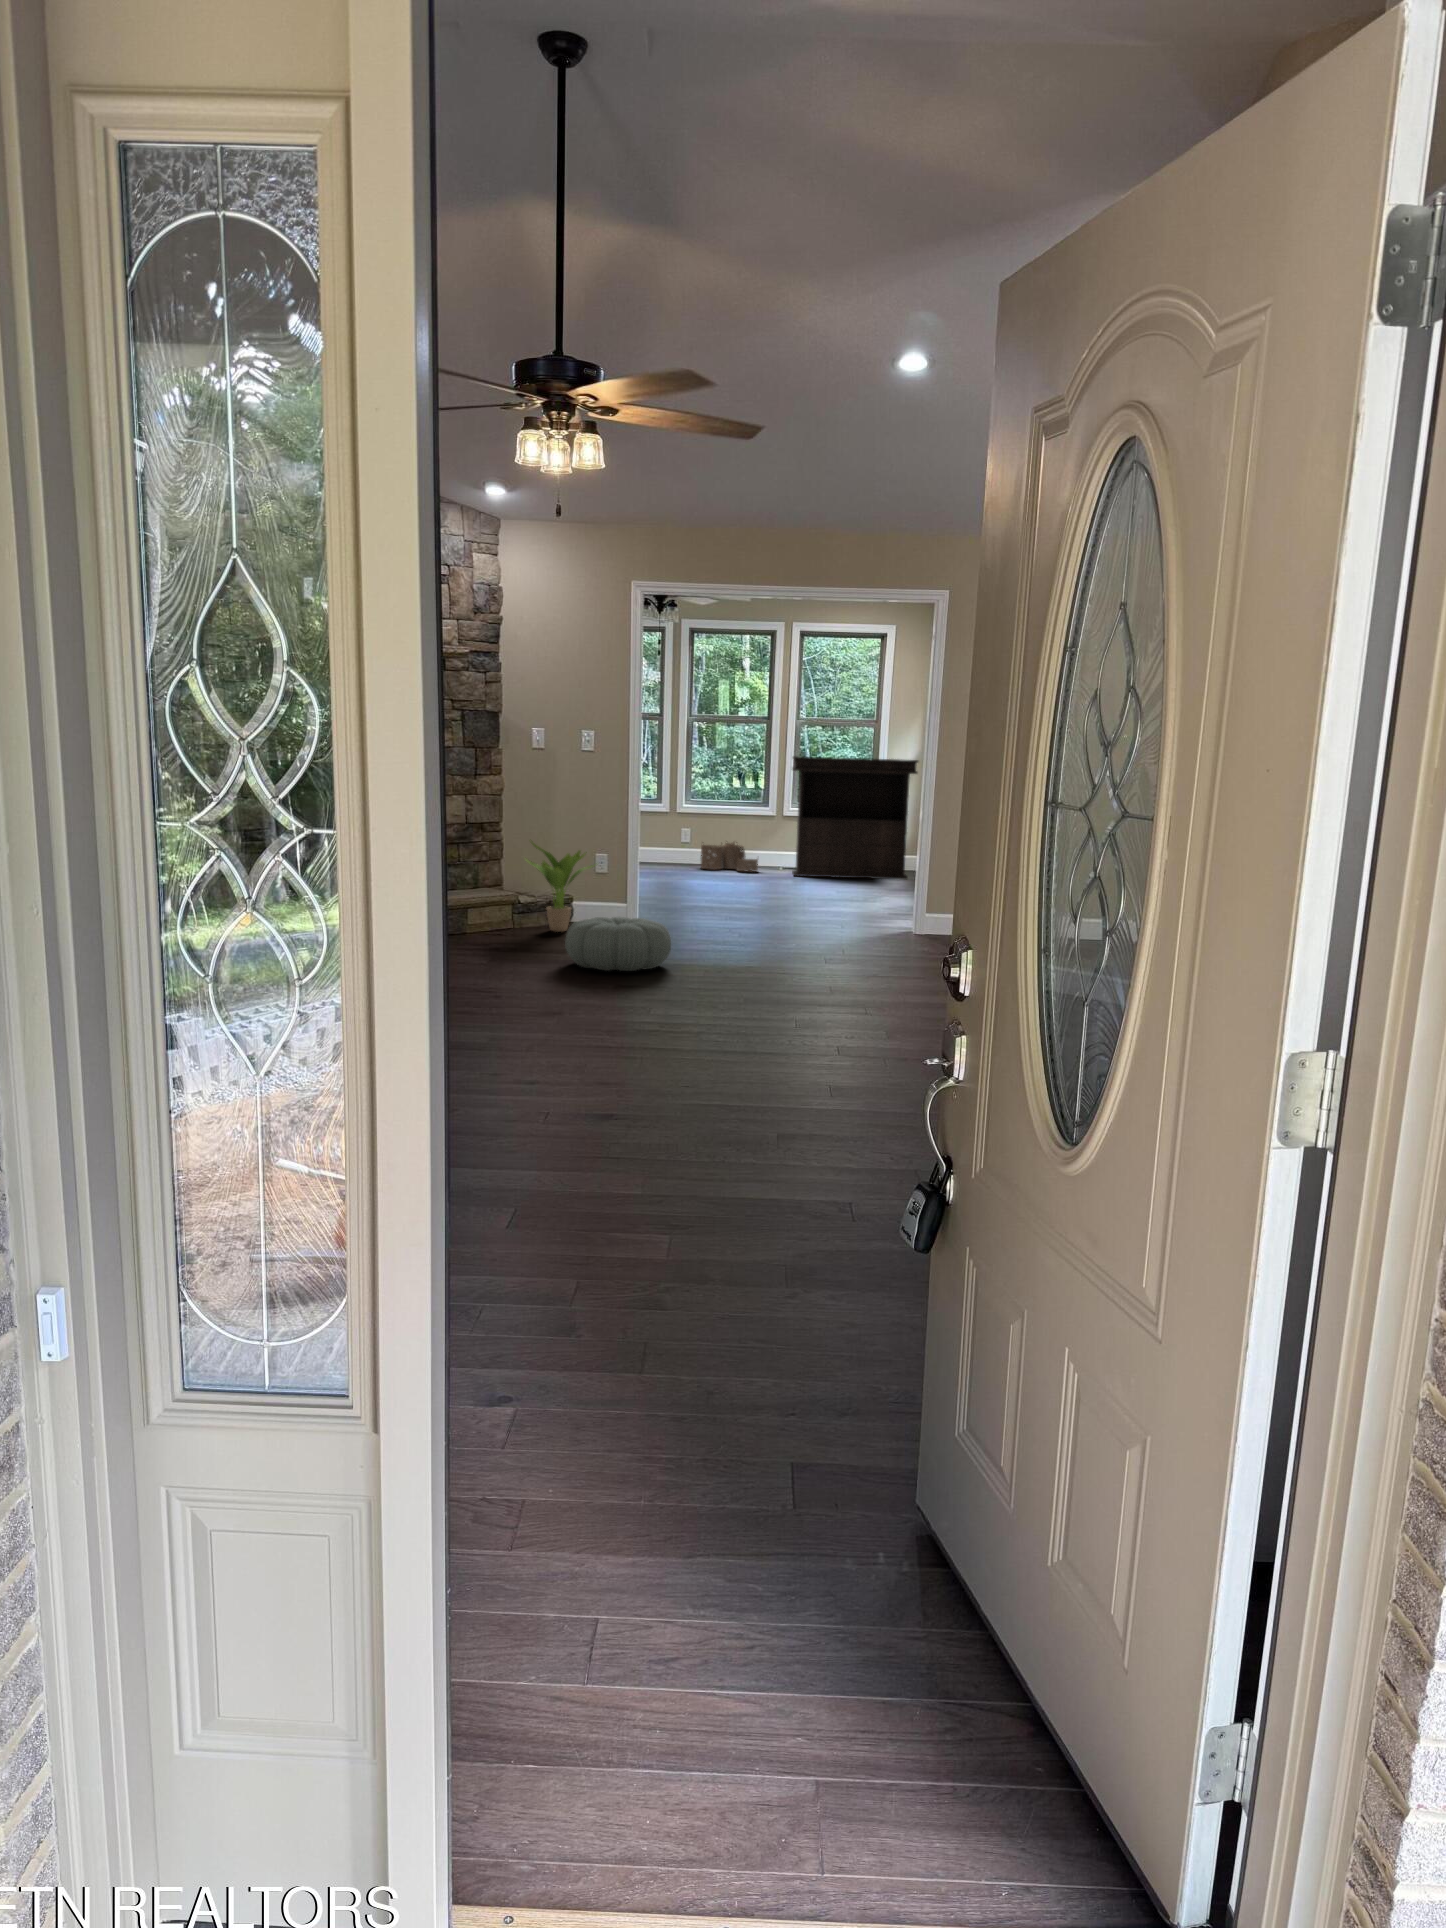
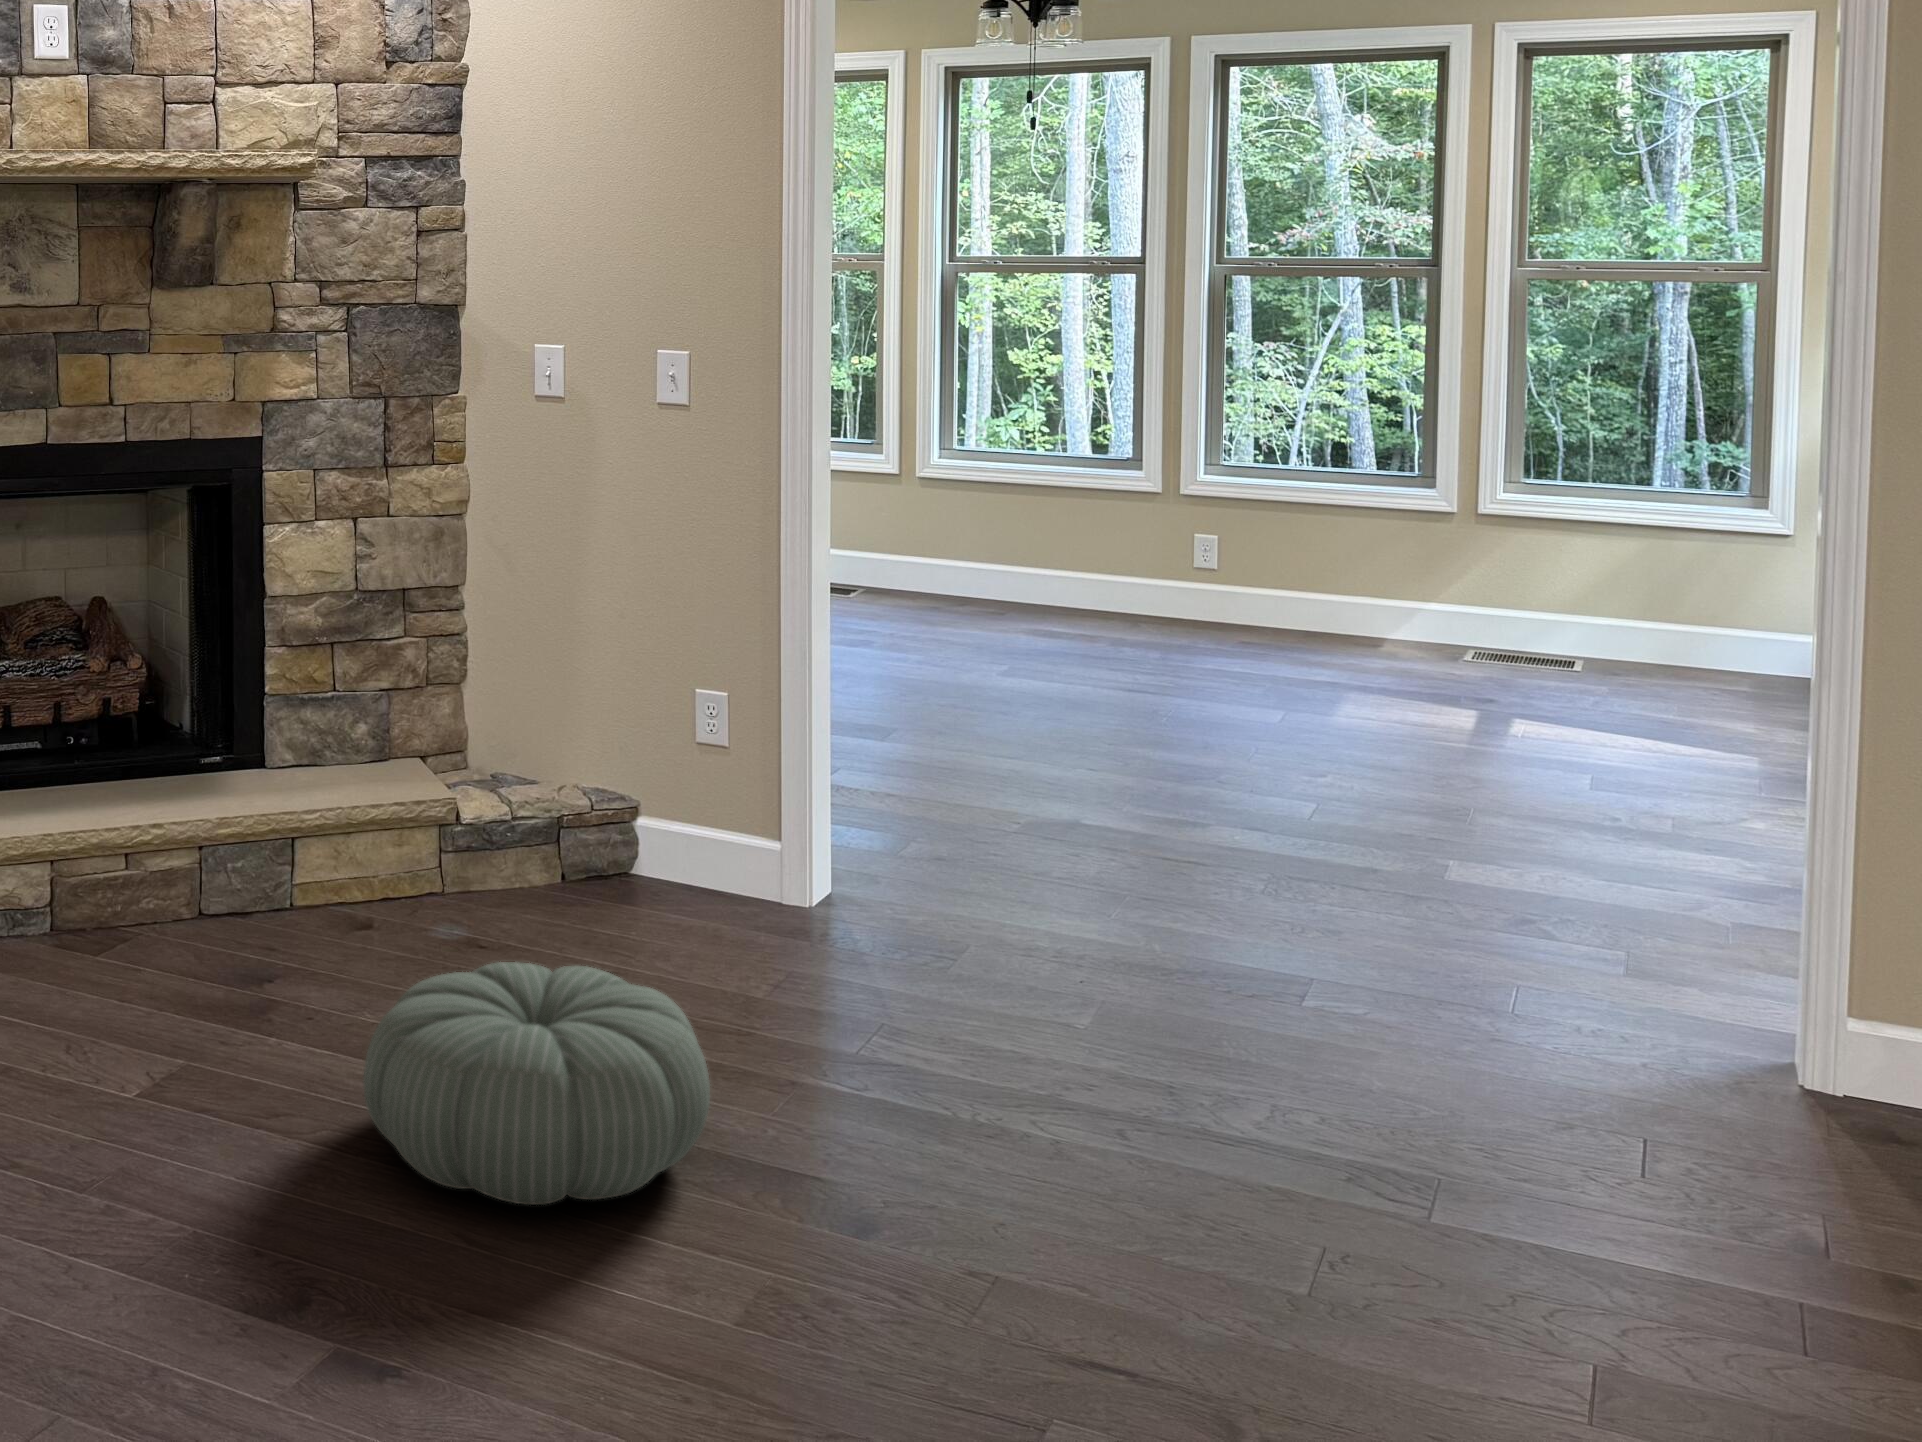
console table: present [792,756,918,880] -> none [1478,367,1890,732]
potted plant: present [526,842,594,932] -> none [484,652,696,910]
woven basket: present [701,842,758,871] -> none [1230,569,1386,665]

